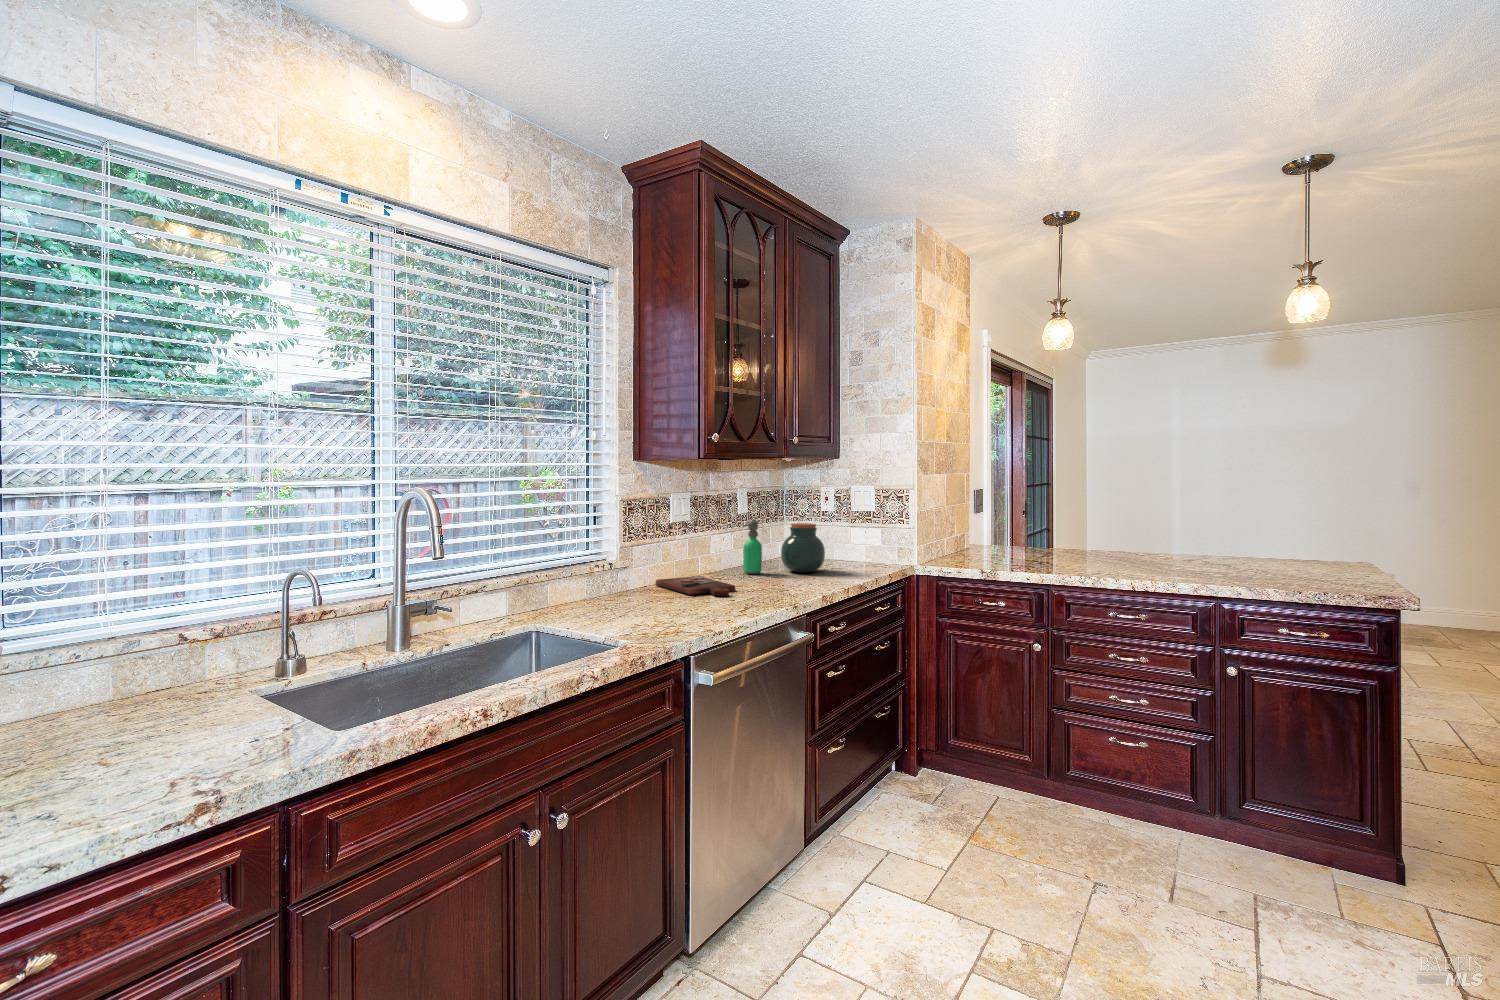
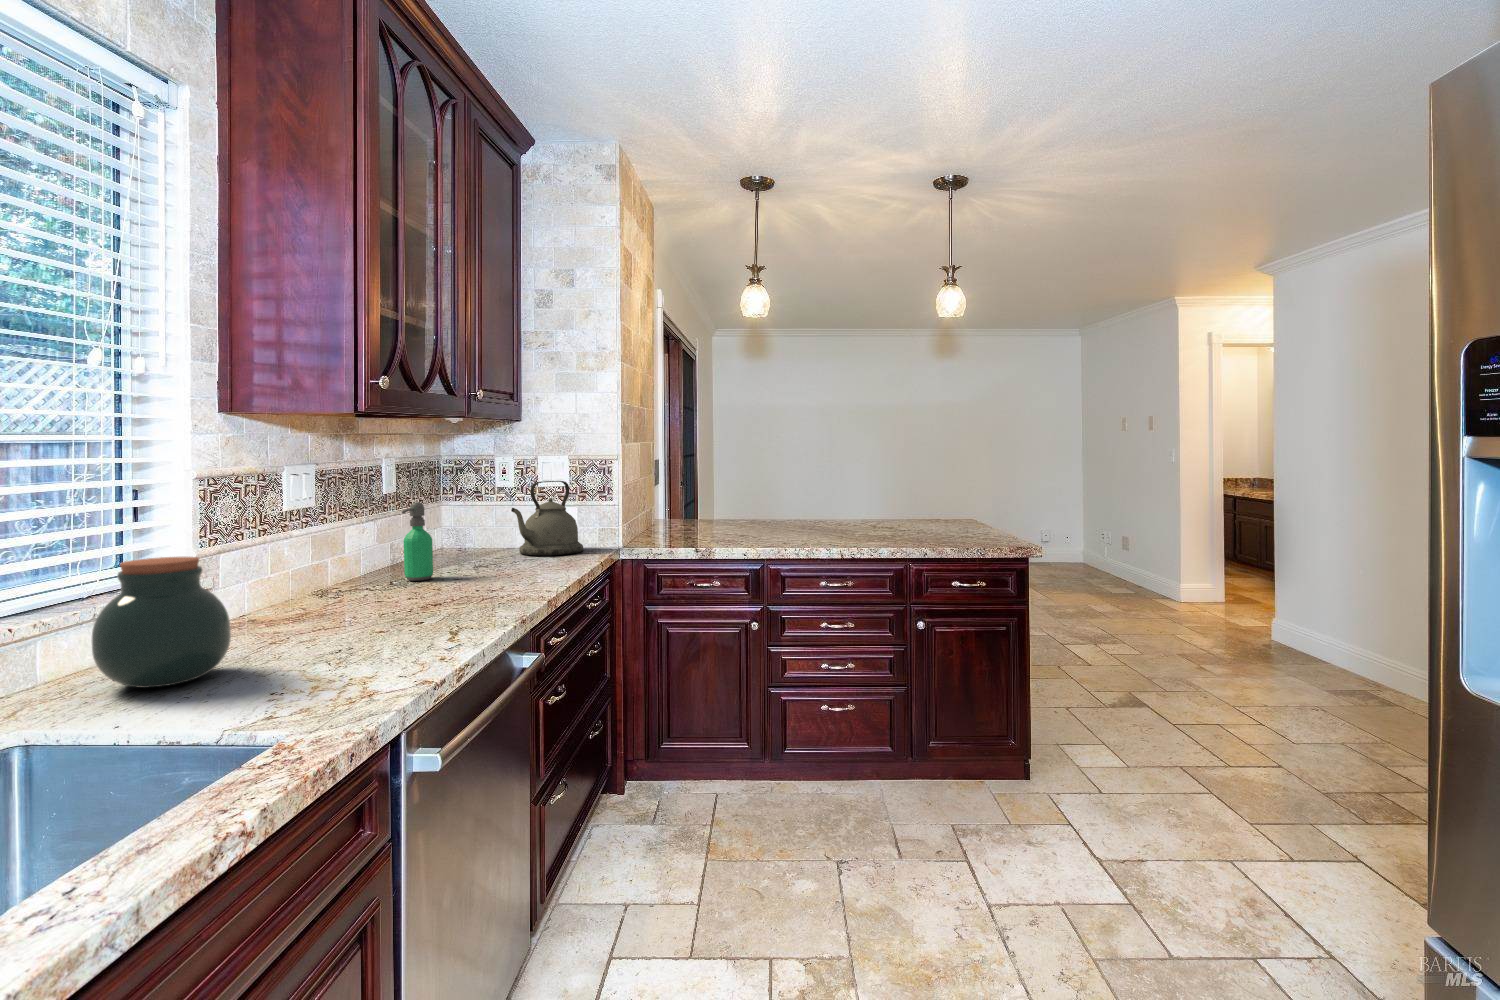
kettle: none [824,508,880,565] -> present [511,481,583,555]
jar: present [781,523,825,572] -> present [92,557,231,688]
cutting board: present [655,577,735,596] -> none [266,592,413,623]

